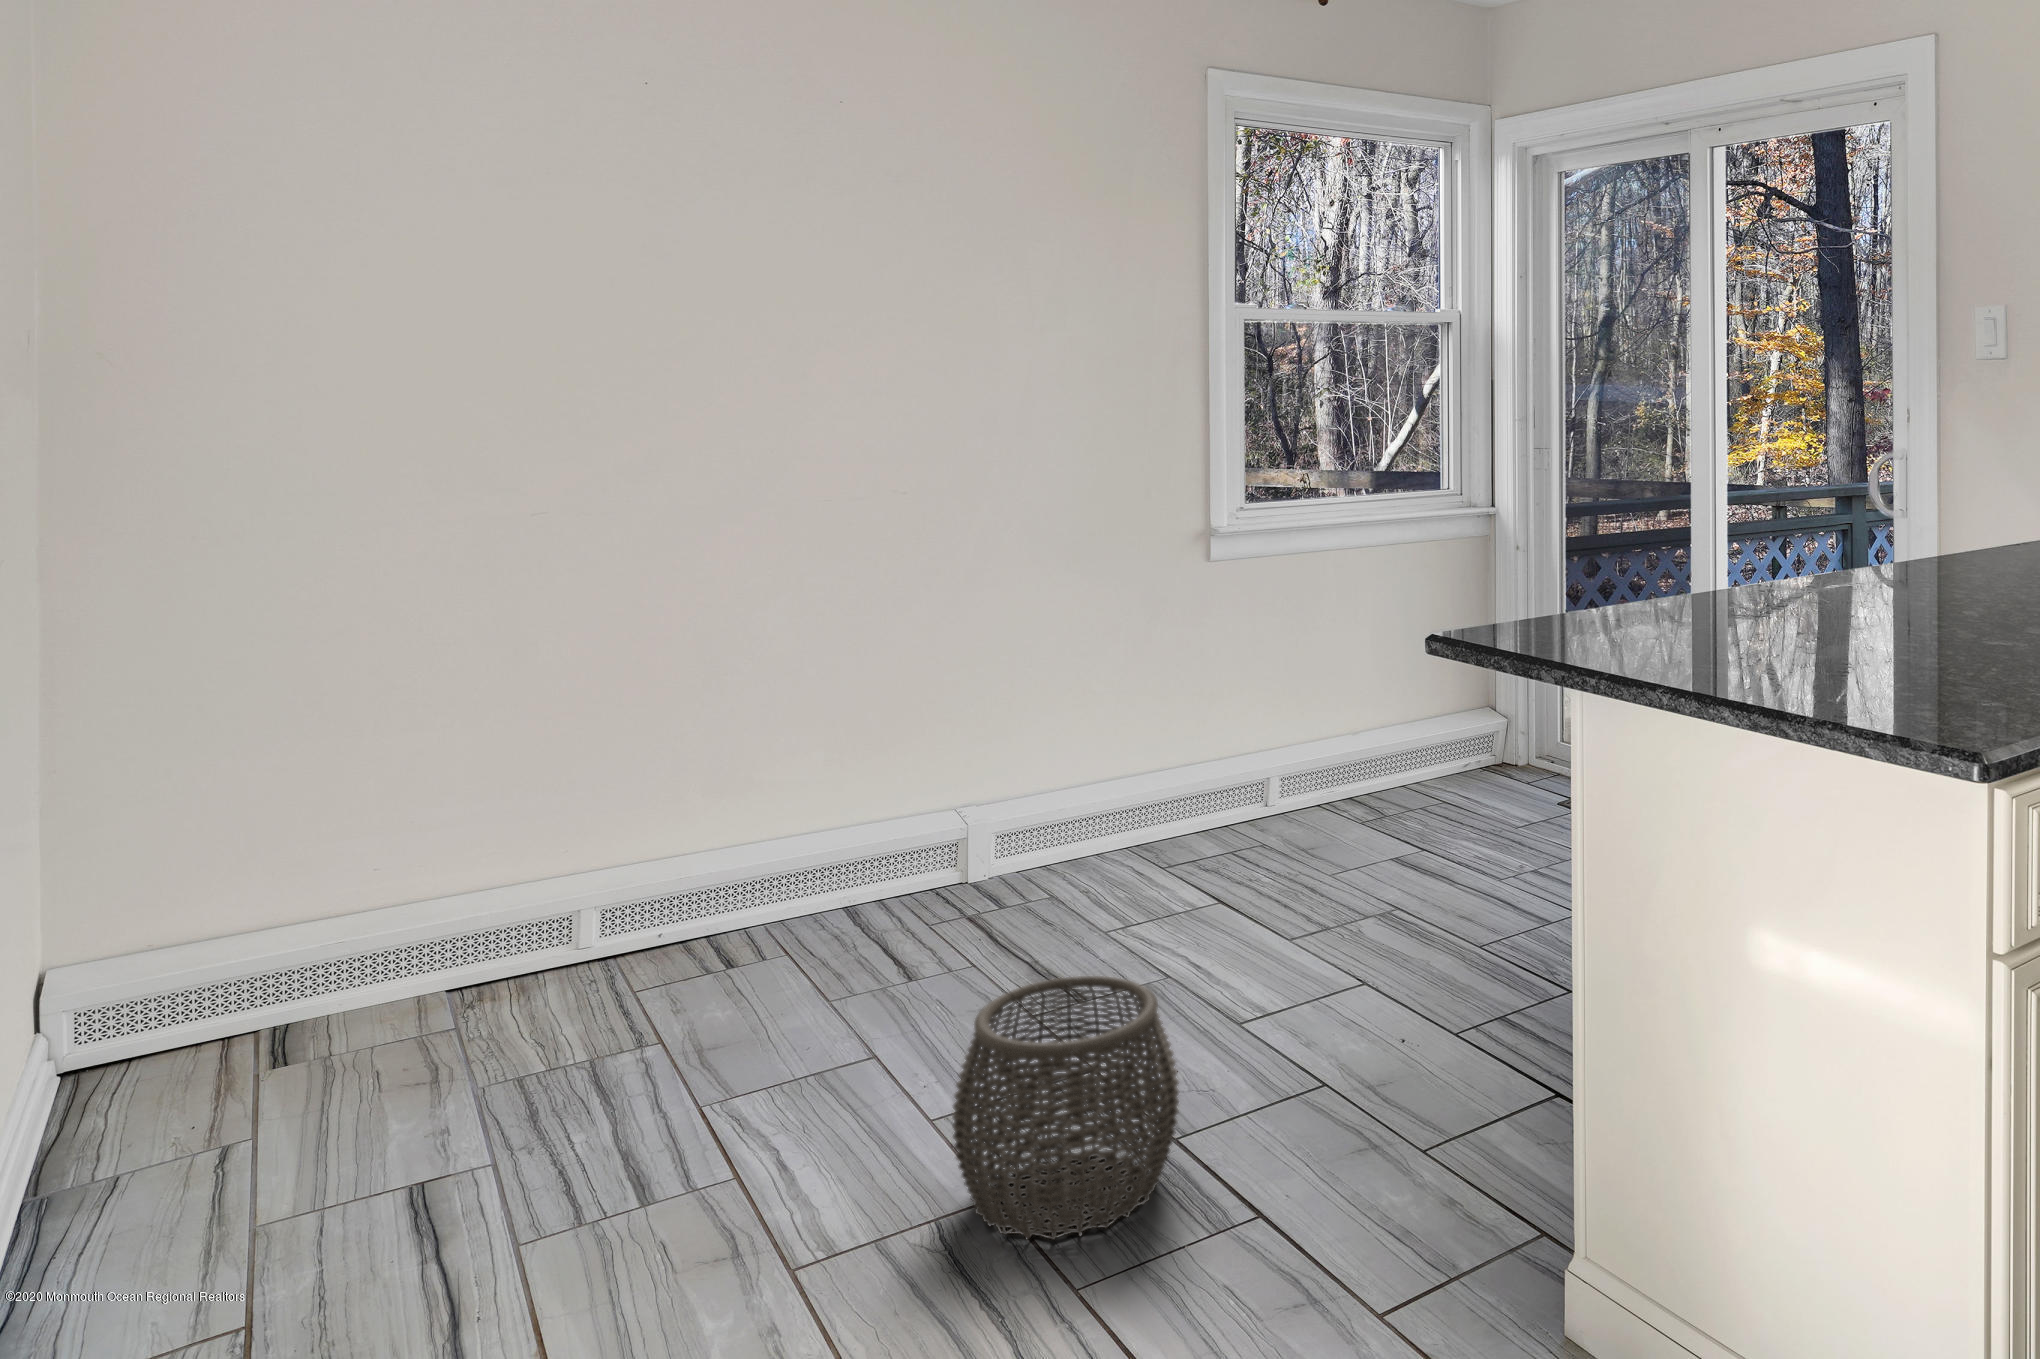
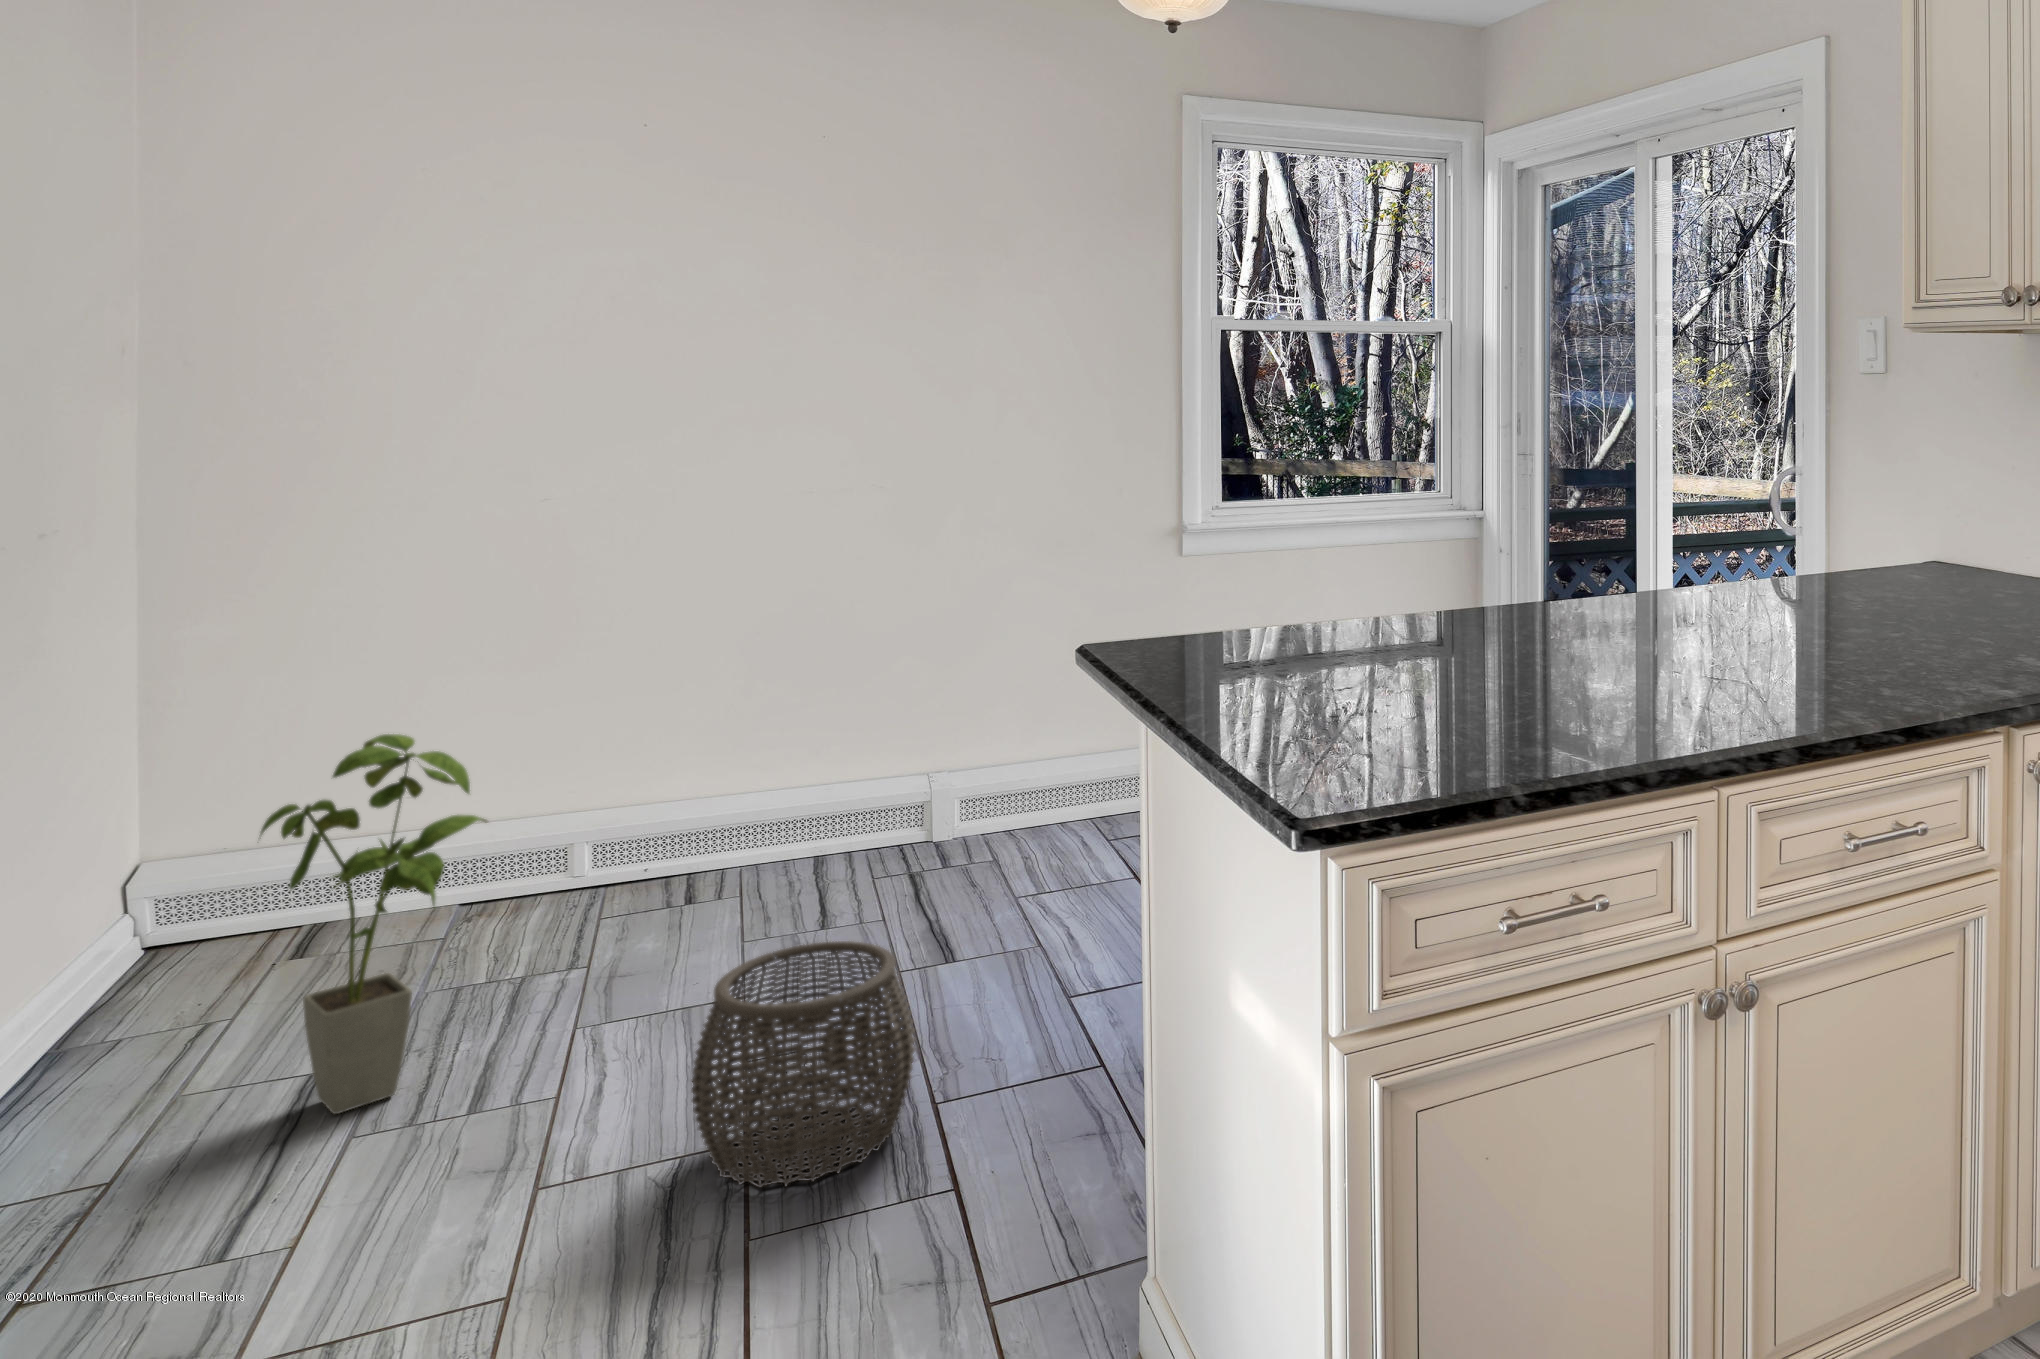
house plant: none [381,781,636,1220] -> present [261,734,487,1114]

